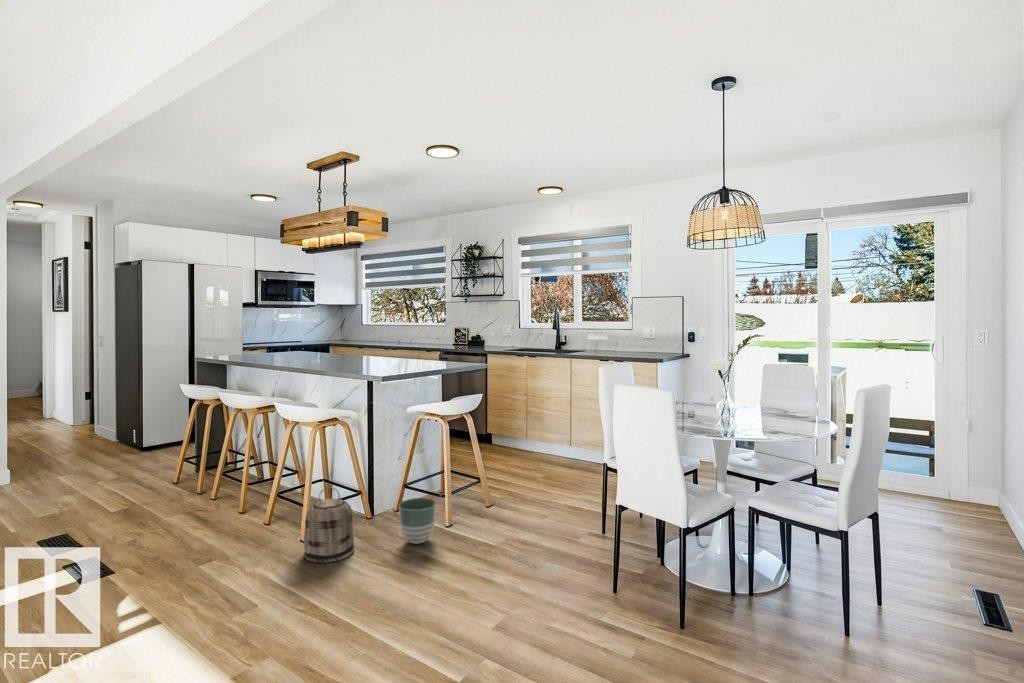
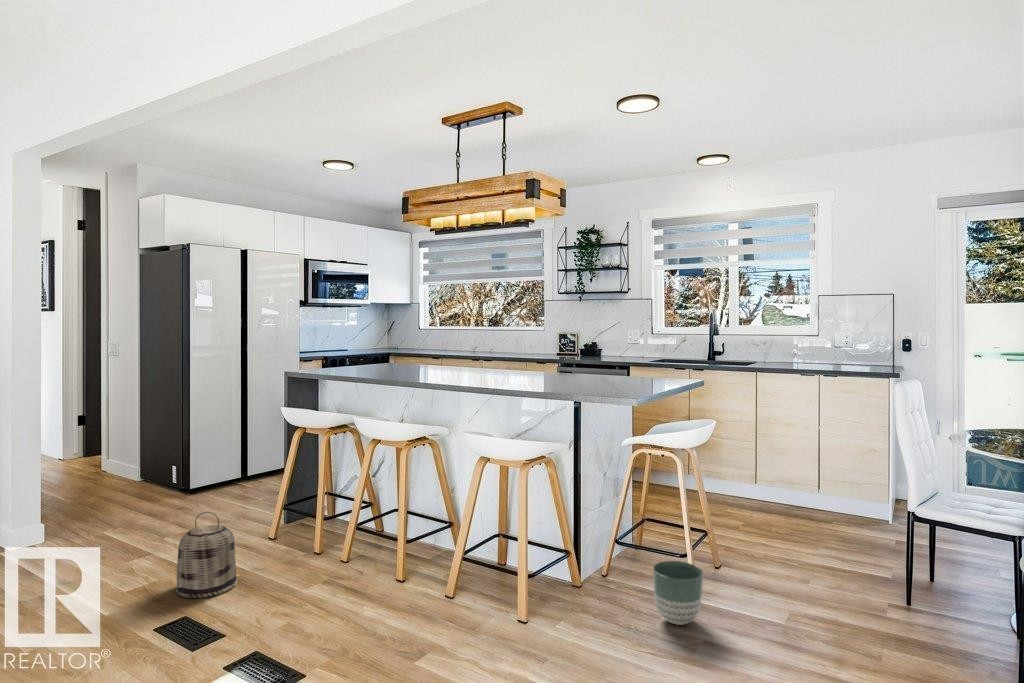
basket: present [304,488,355,563] -> present [176,512,238,598]

